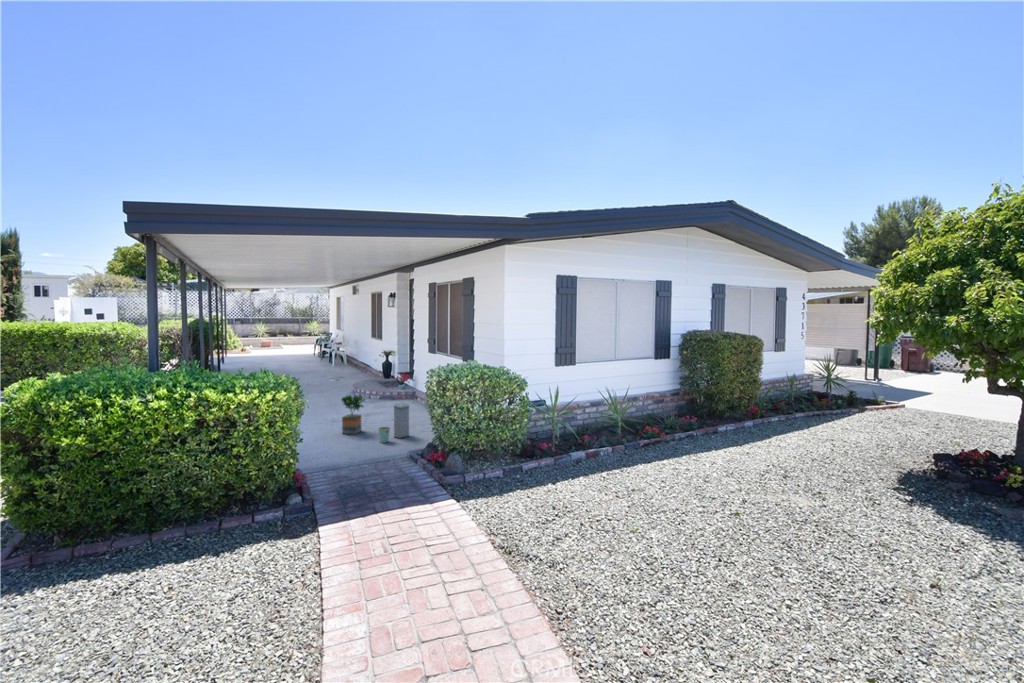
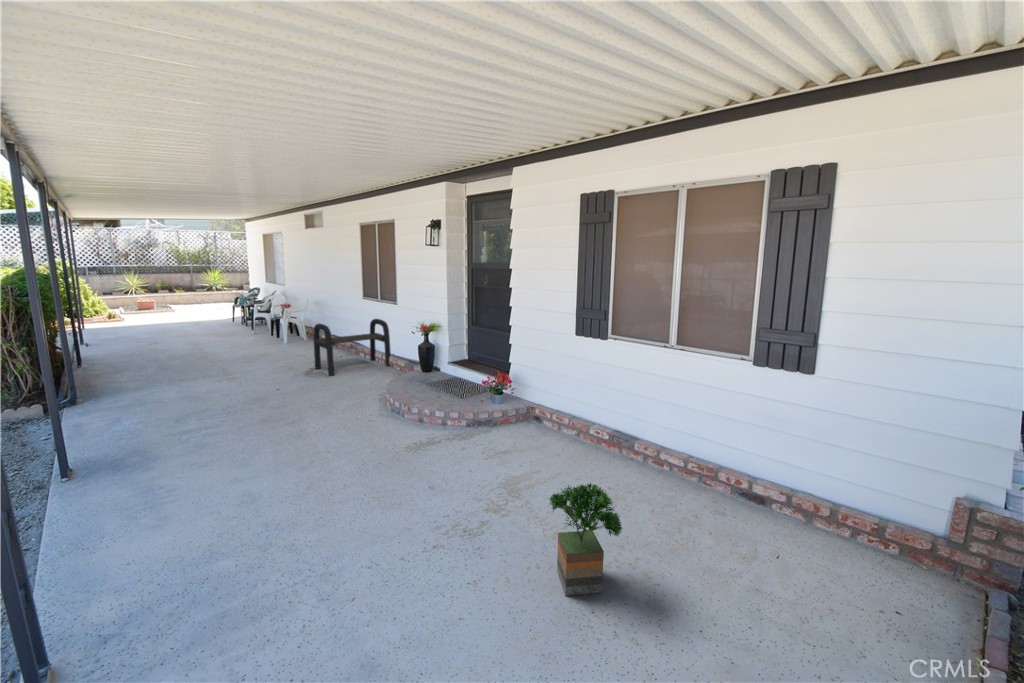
bench: none [334,349,378,380] -> present [314,319,391,376]
trash can: present [379,403,409,443] -> none [713,500,751,638]

